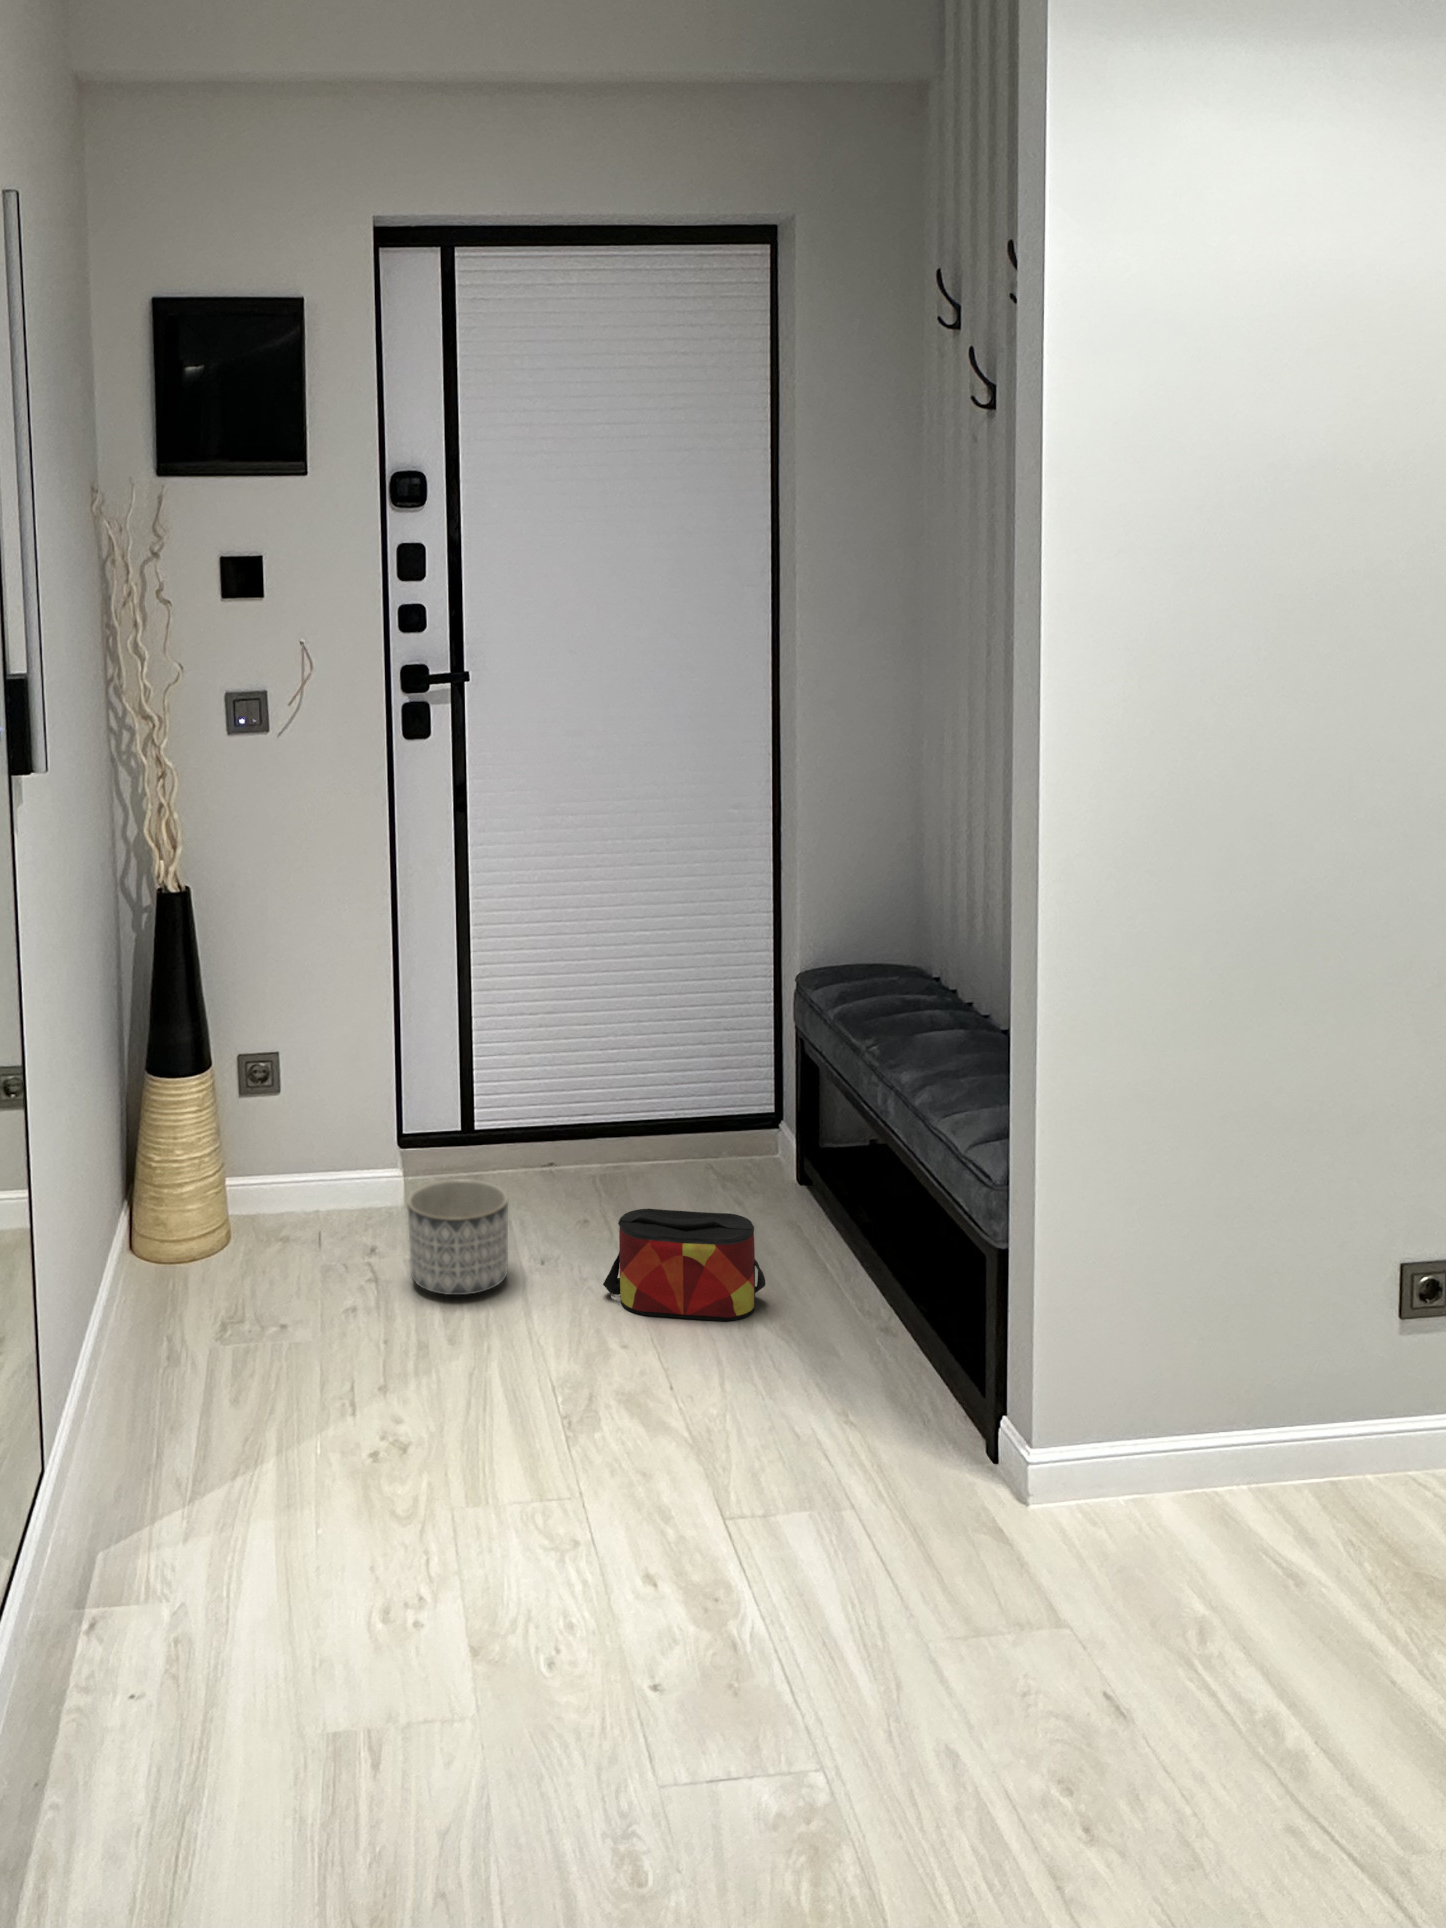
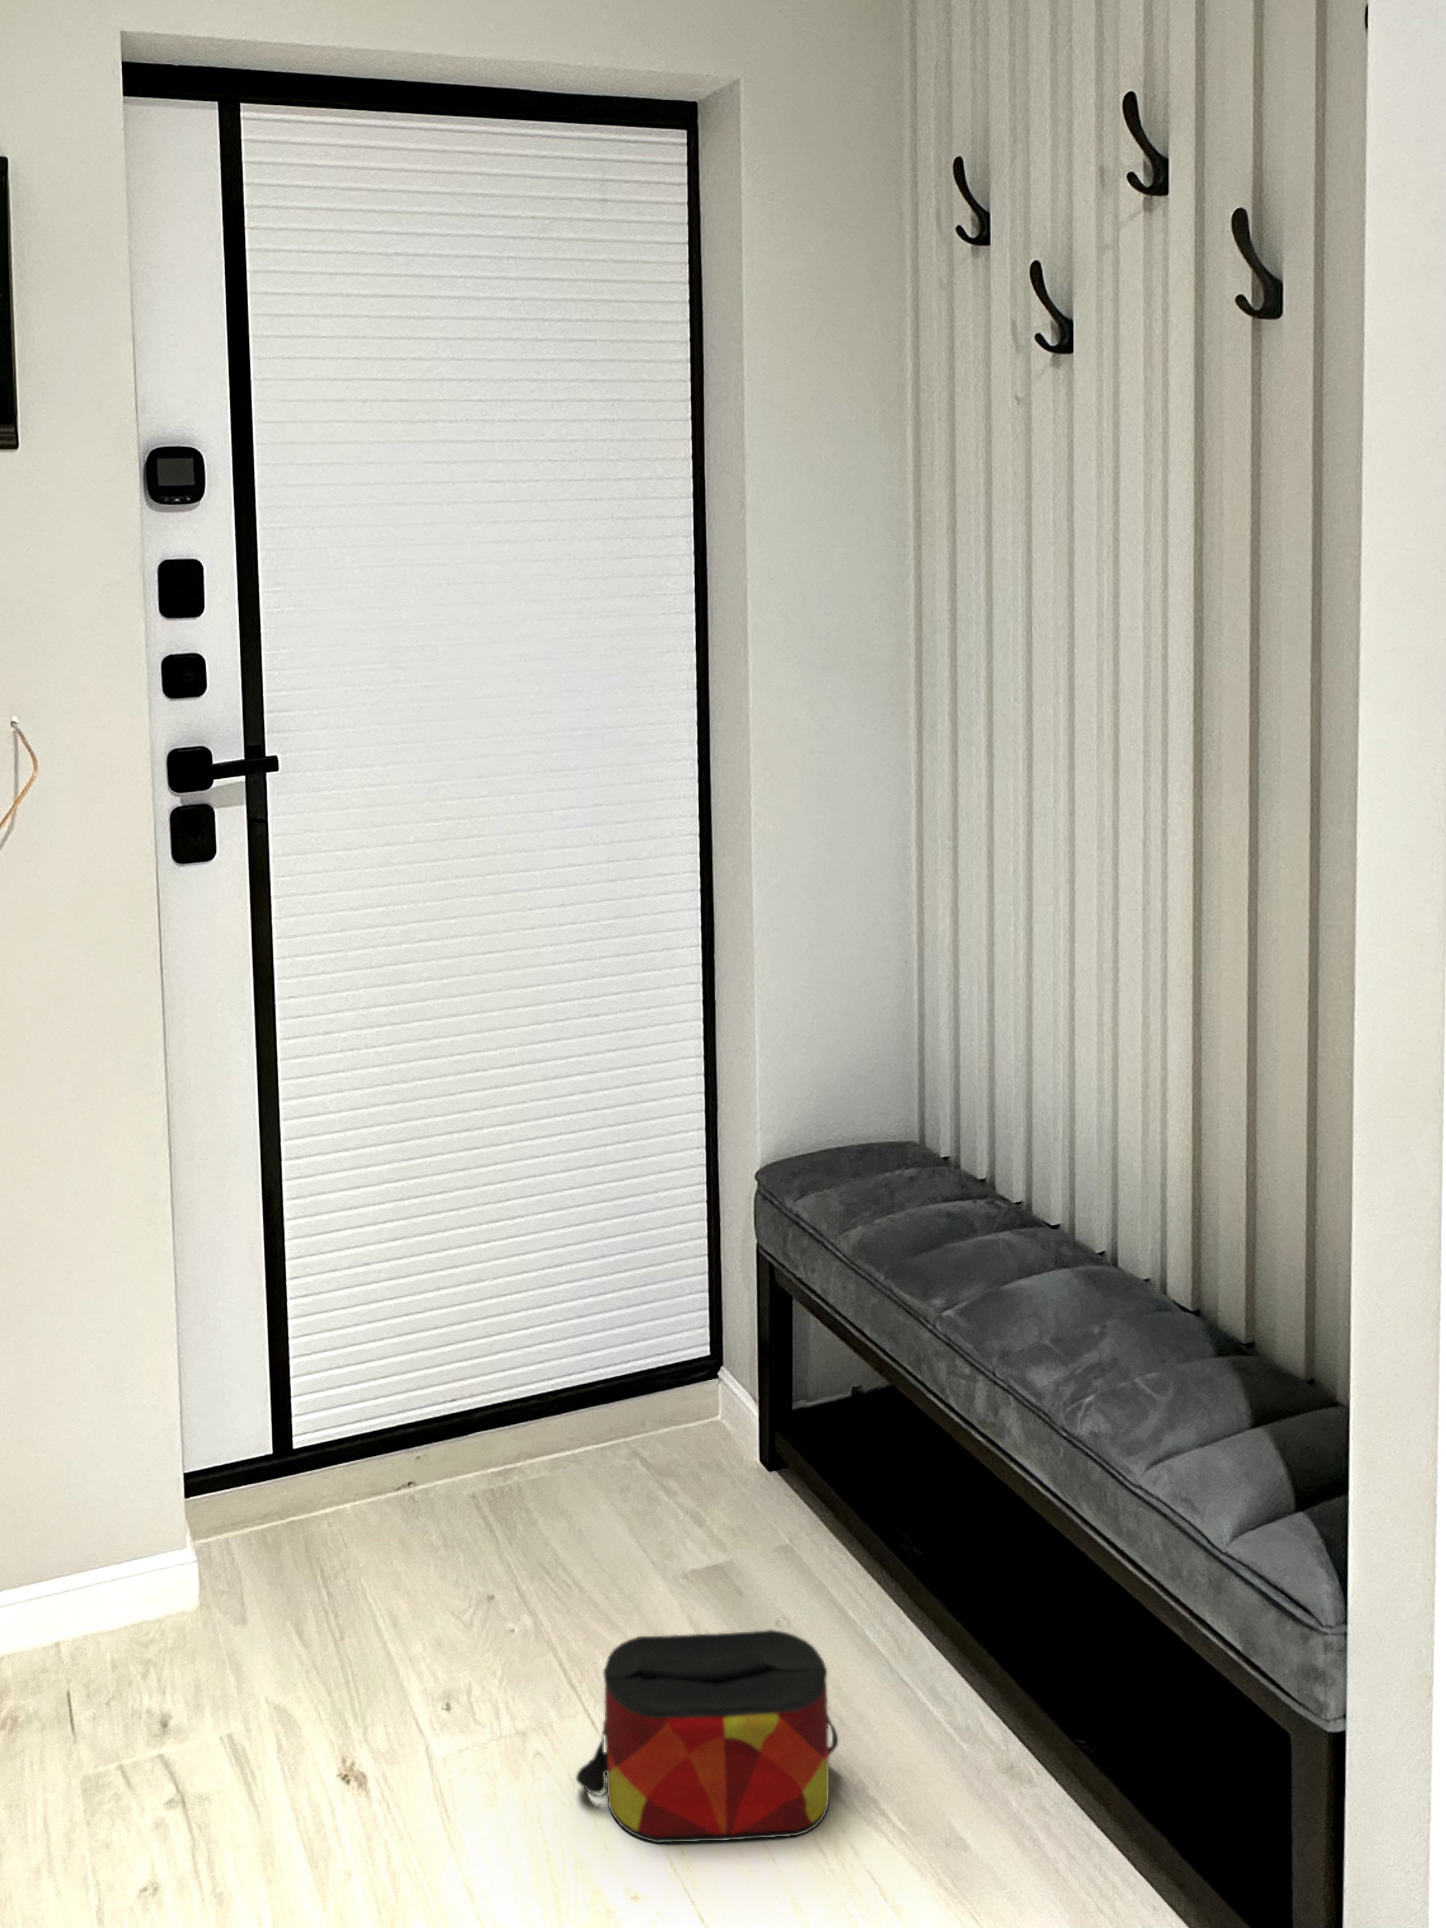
planter: present [407,1179,508,1295] -> none [238,1605,411,1849]

